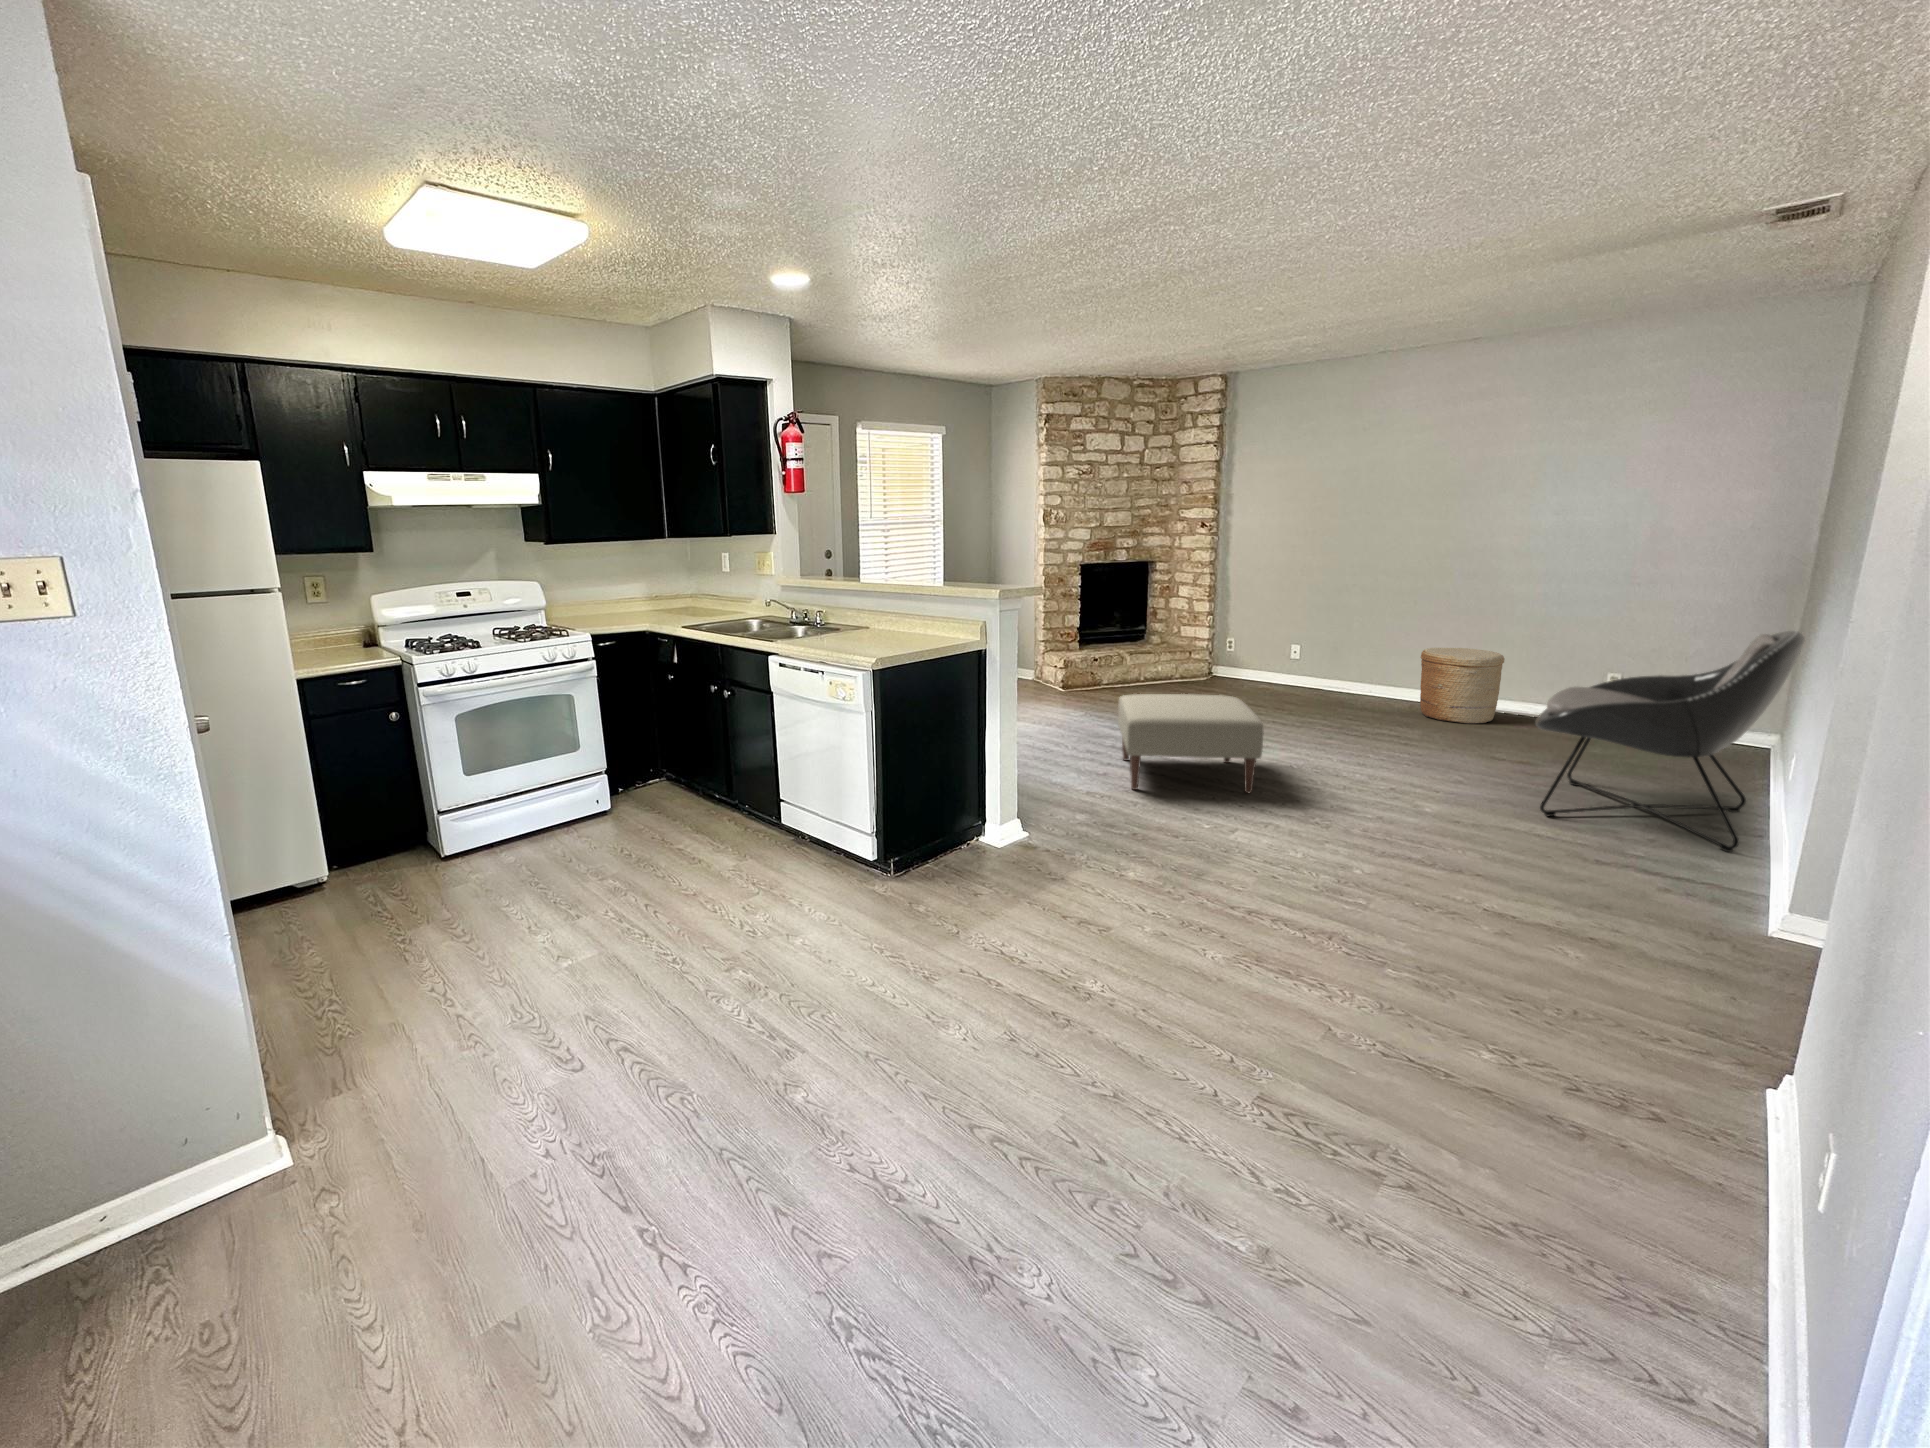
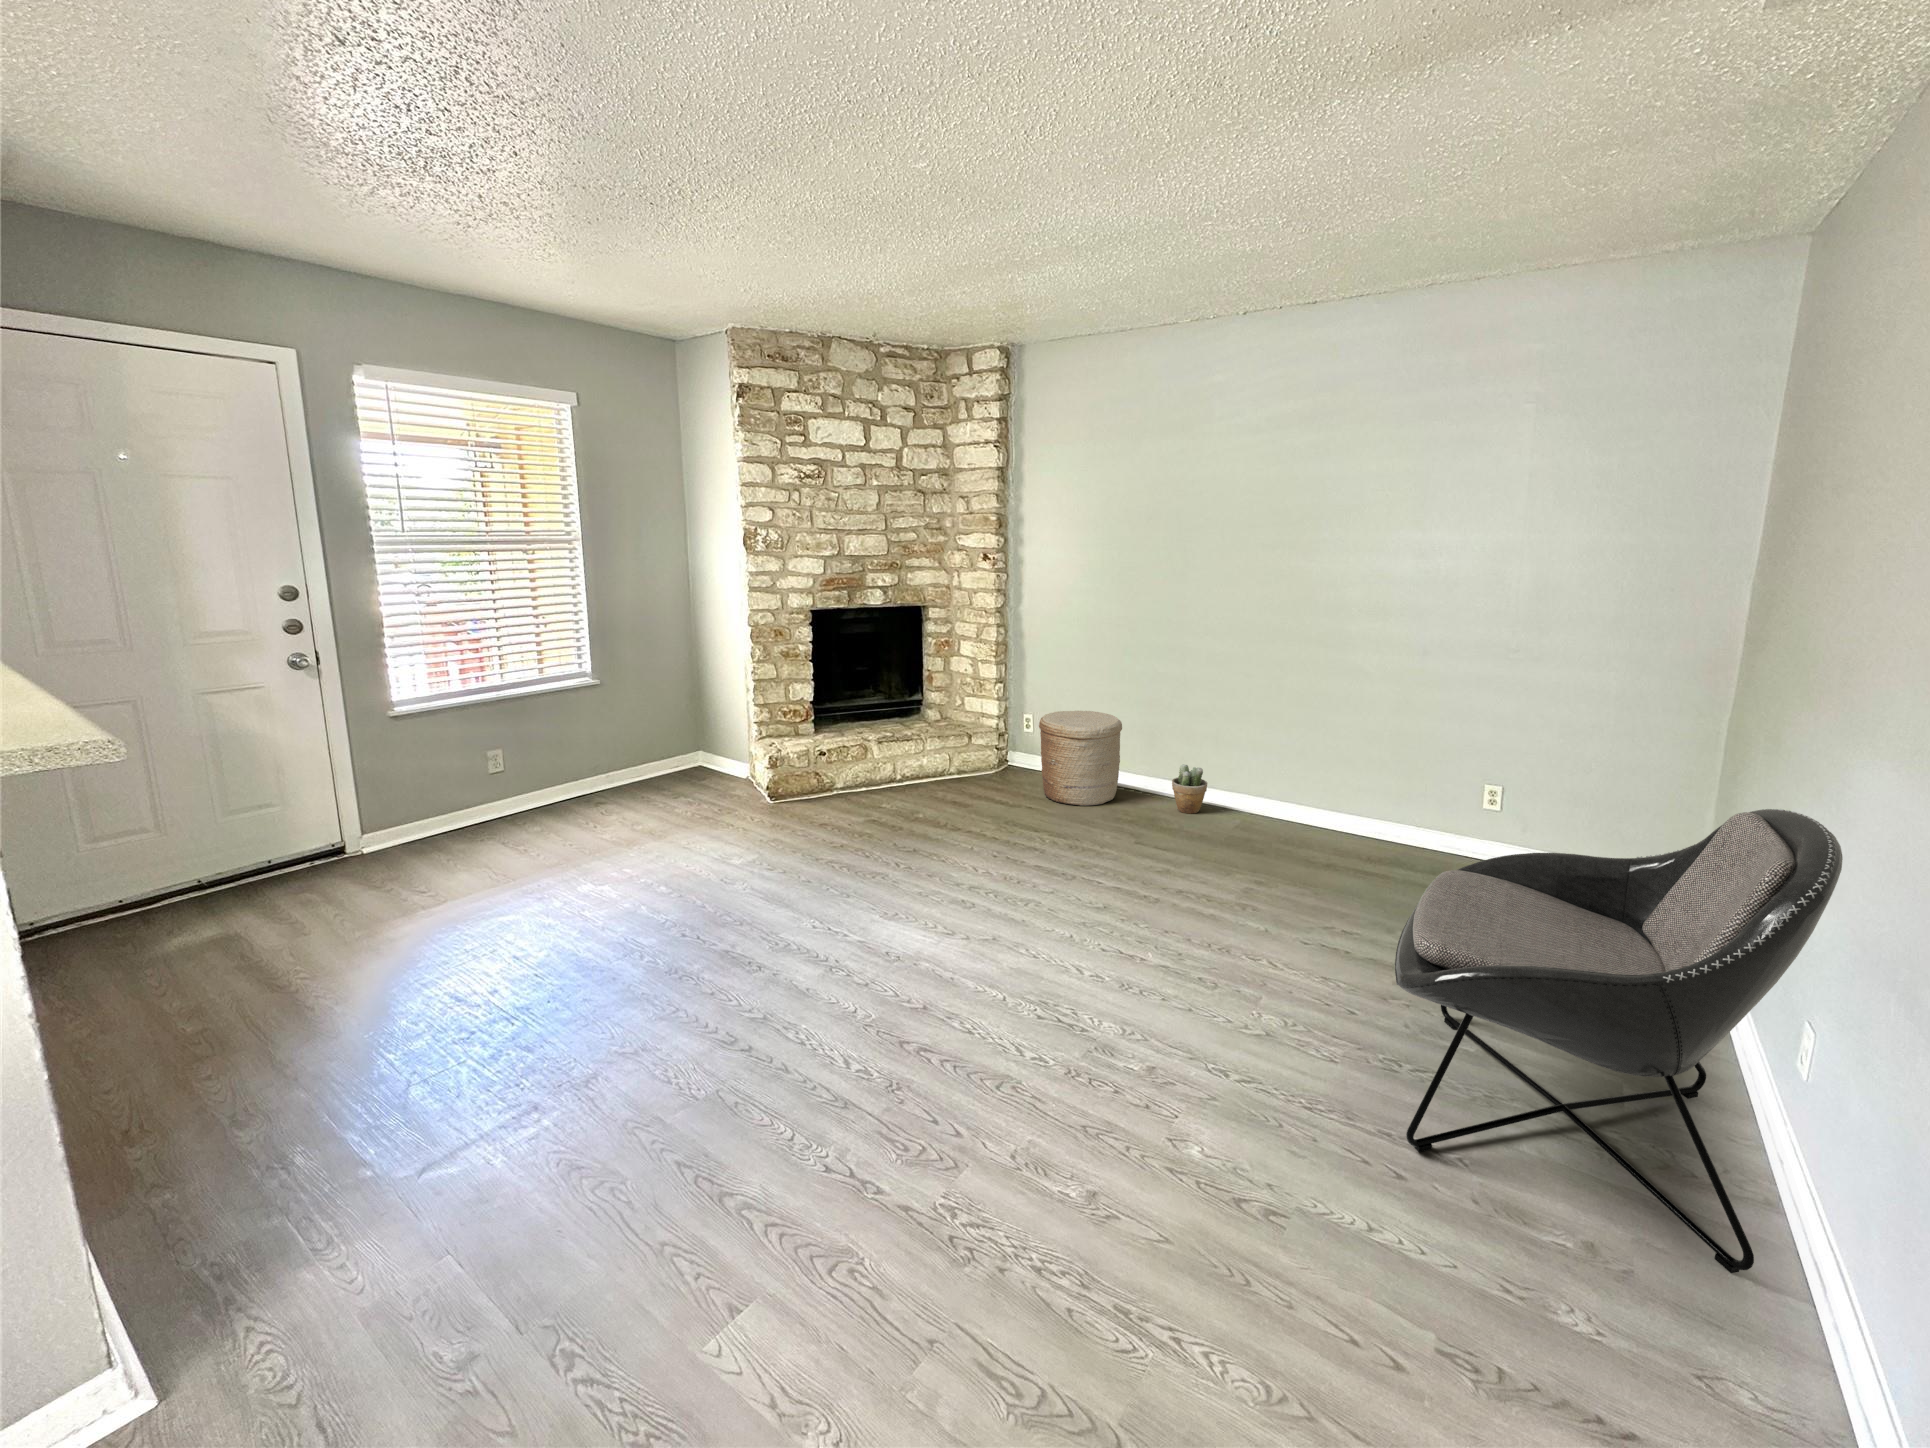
woven basket: present [1420,648,1505,723] -> present [1039,711,1122,806]
potted plant: none [1354,667,1383,702] -> present [1172,764,1207,814]
ottoman: present [1118,694,1264,793] -> none [654,878,936,1121]

